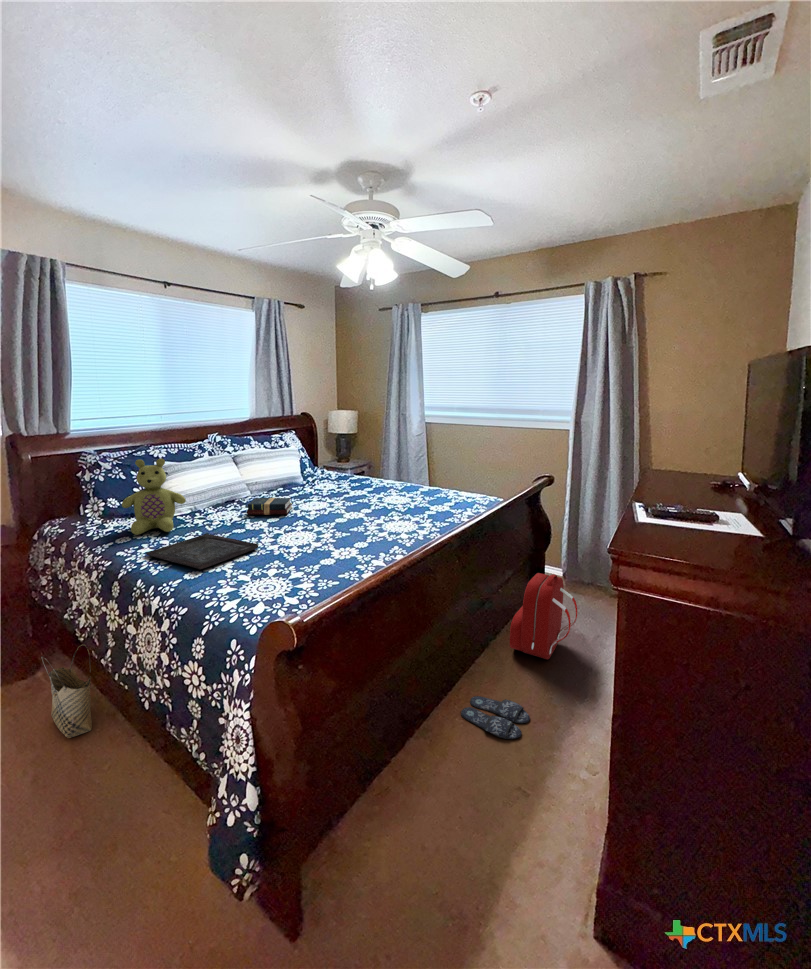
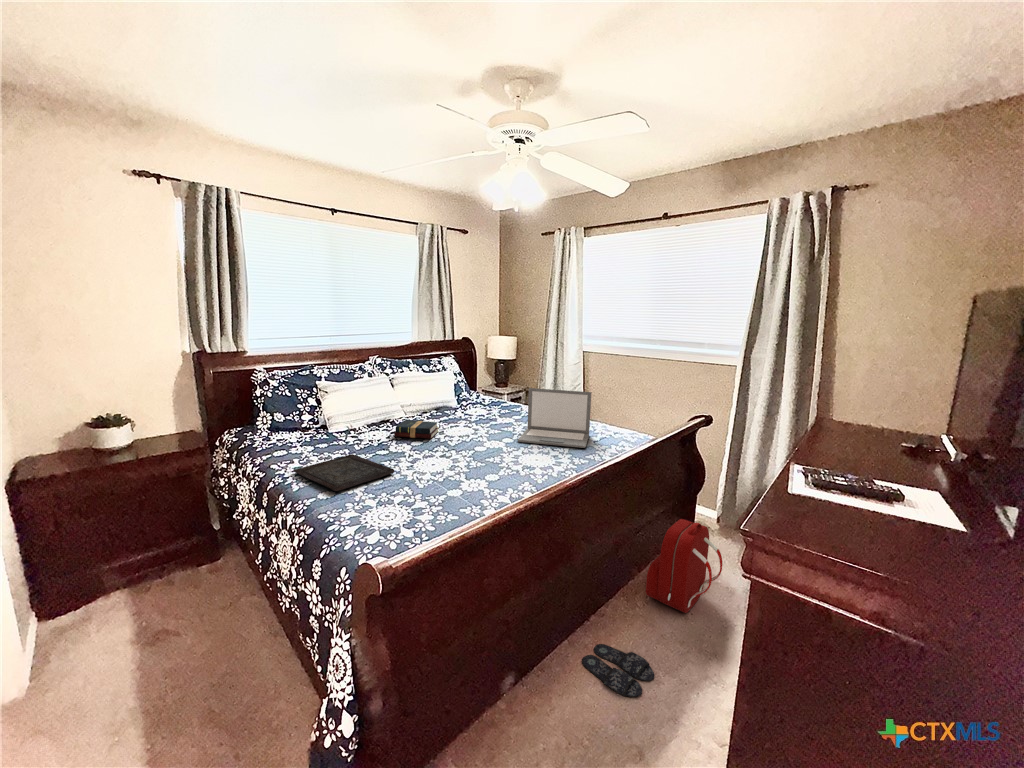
stuffed bear: present [122,458,186,535] -> none [282,381,339,450]
laptop: none [376,458,444,513] -> present [518,388,591,448]
woven basket: present [41,644,92,738] -> none [200,548,241,634]

